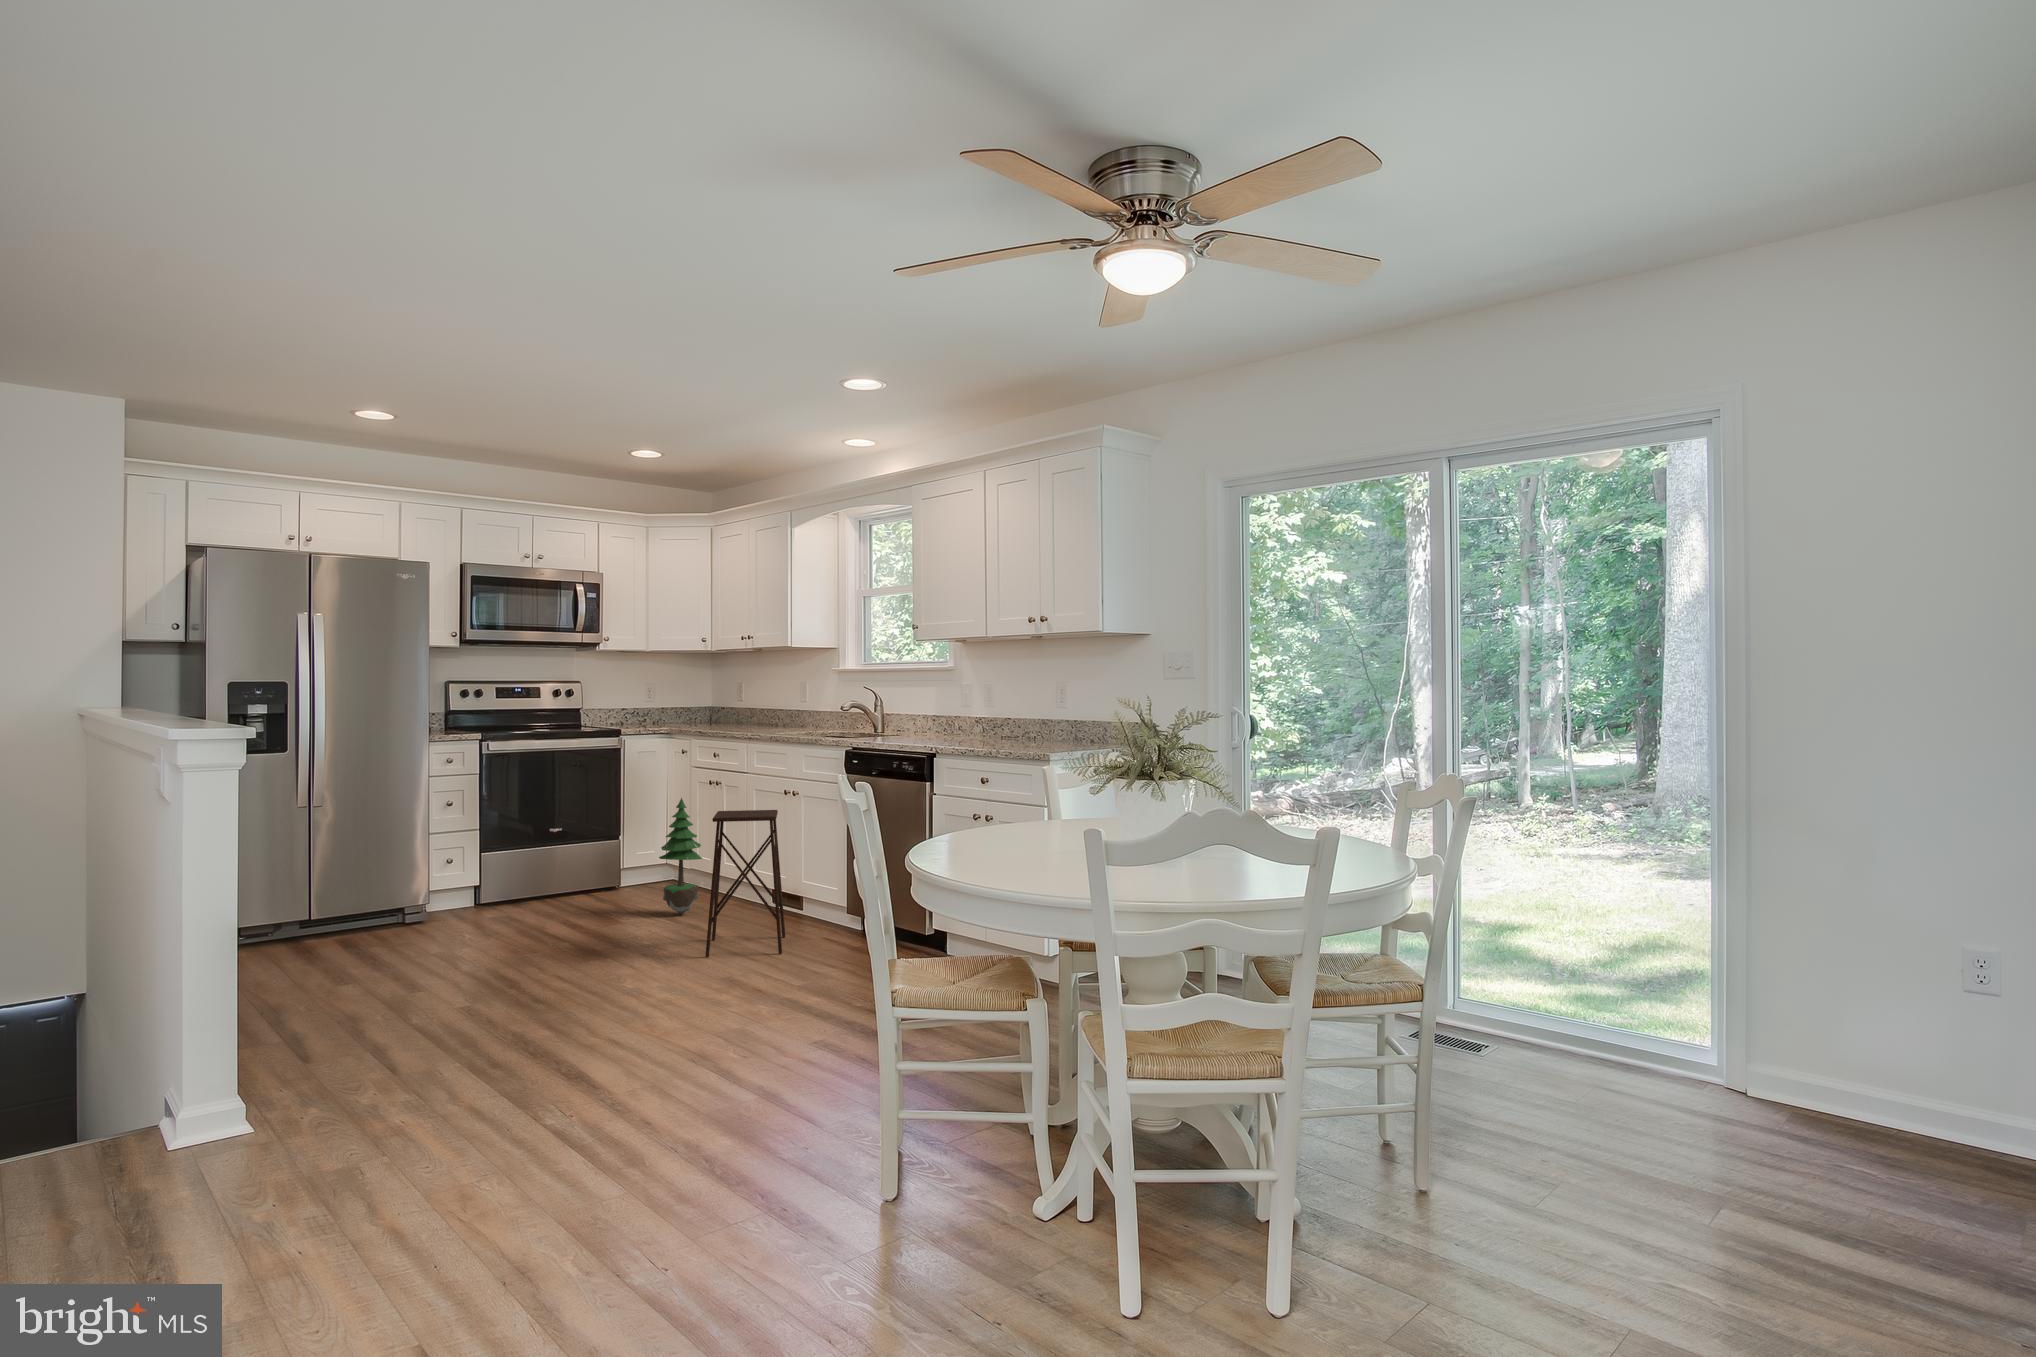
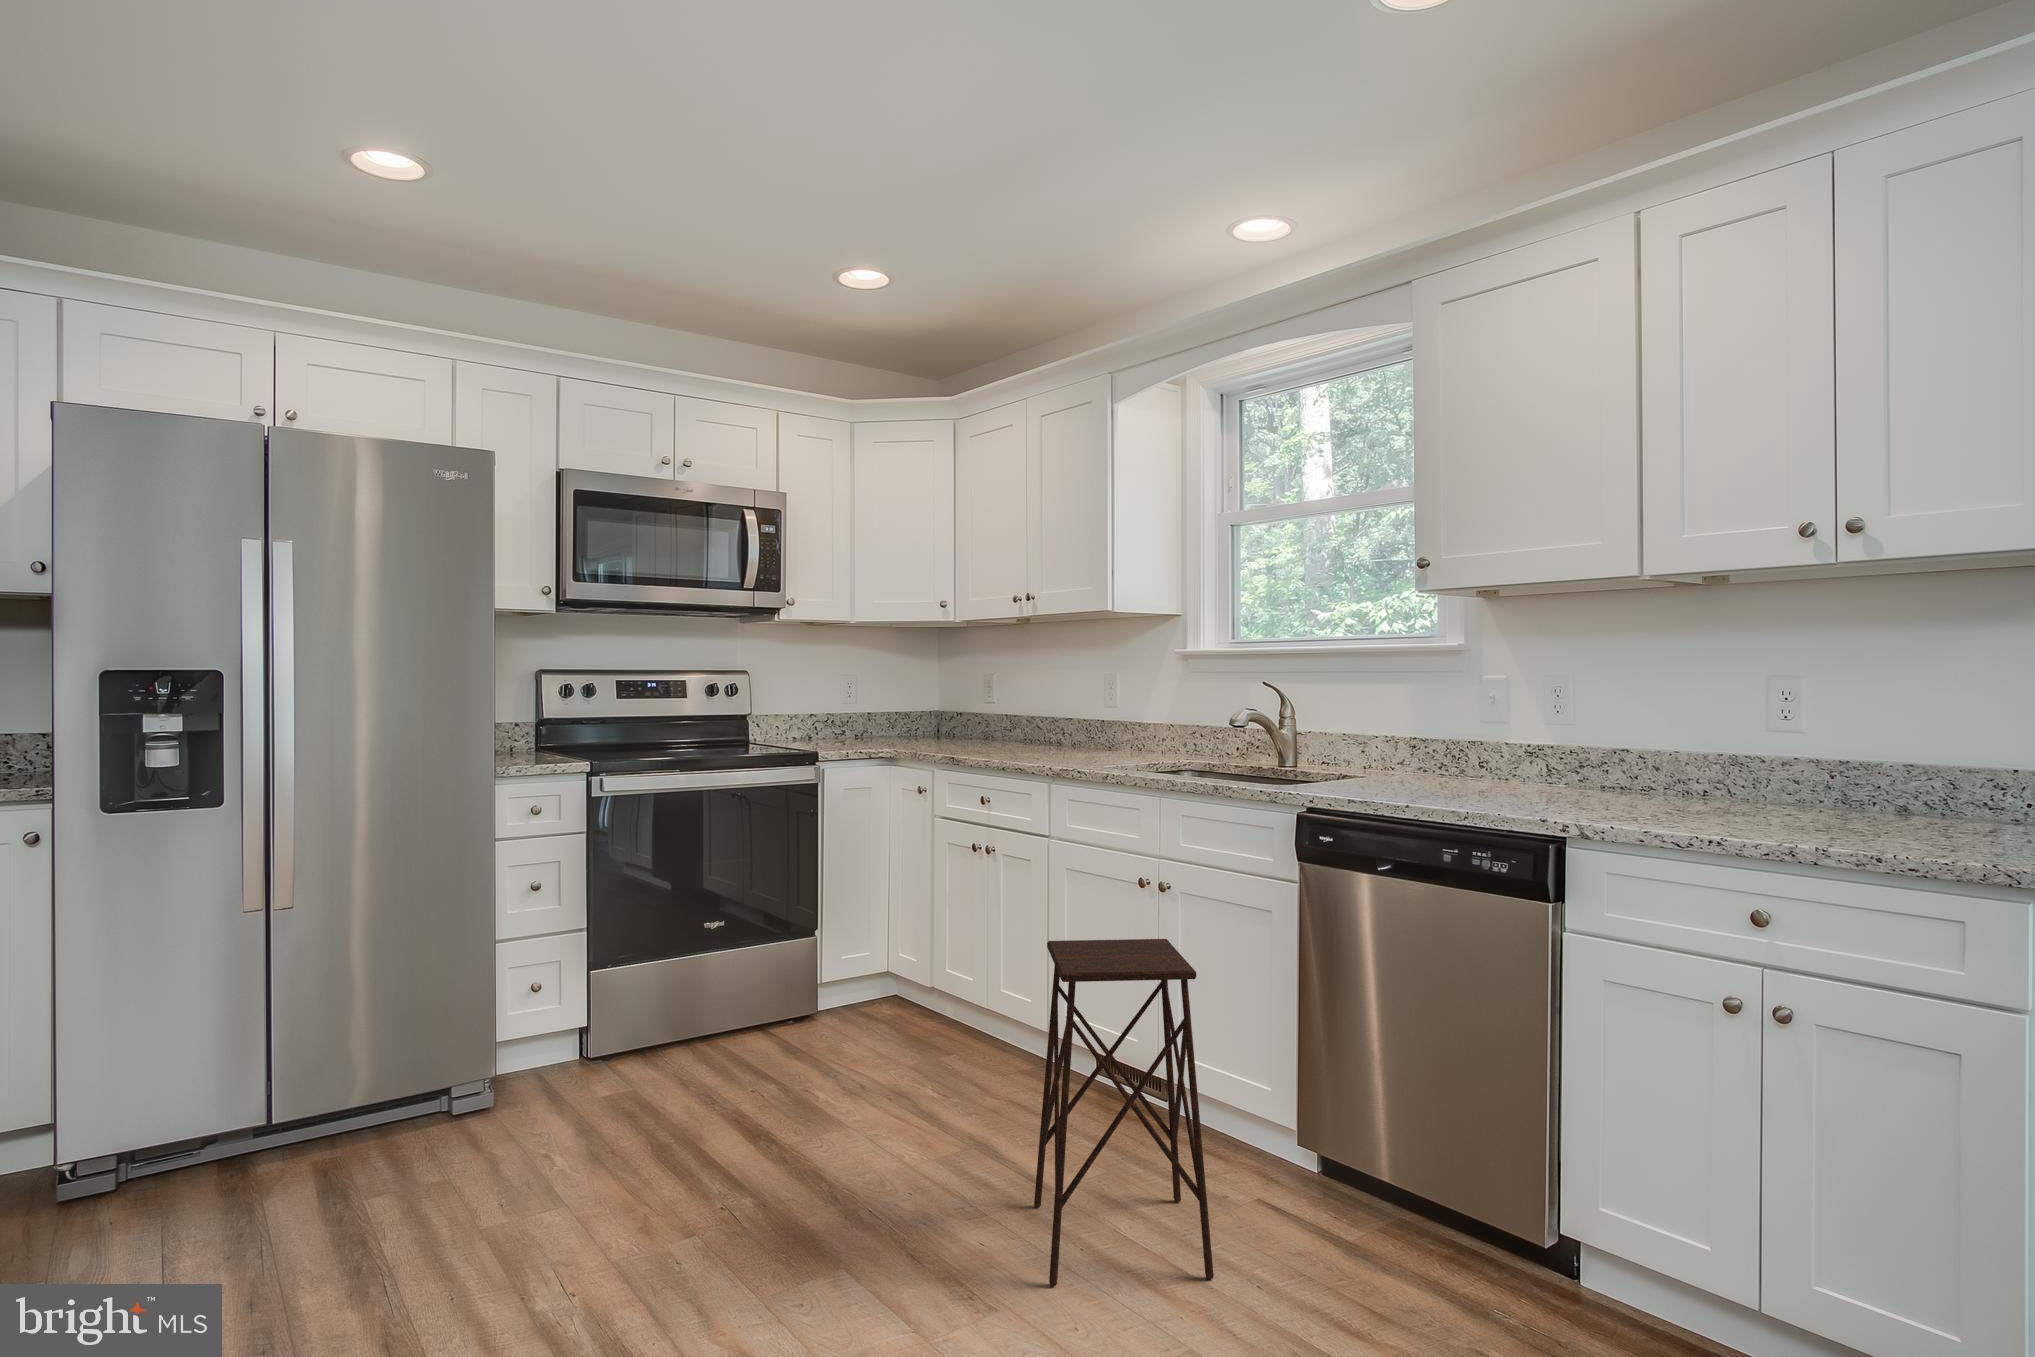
potted tree: present [659,798,702,915] -> none [900,886,977,1103]

